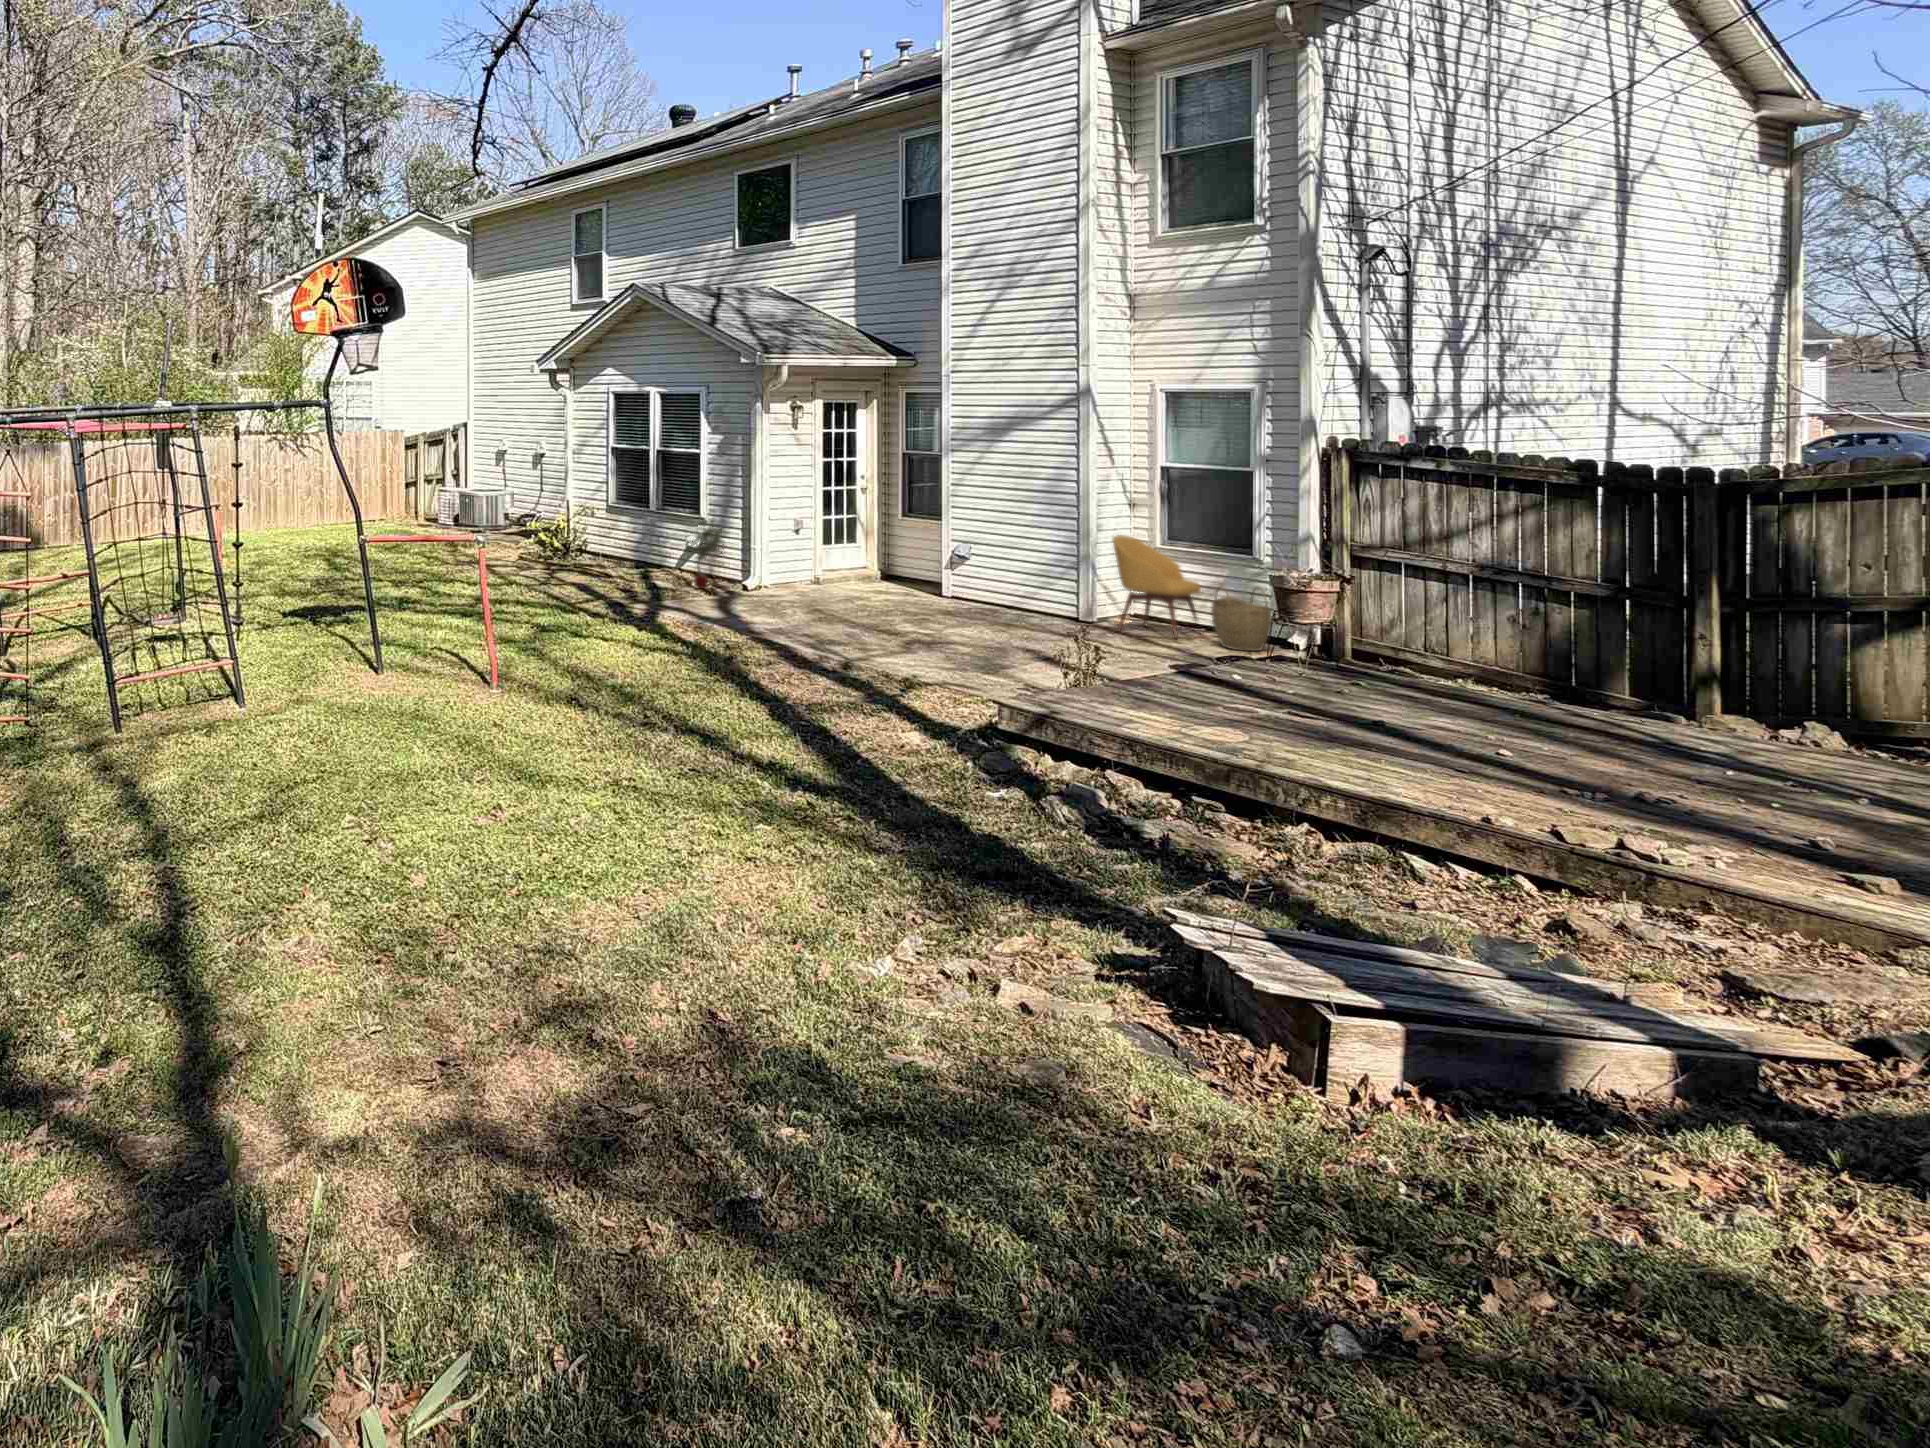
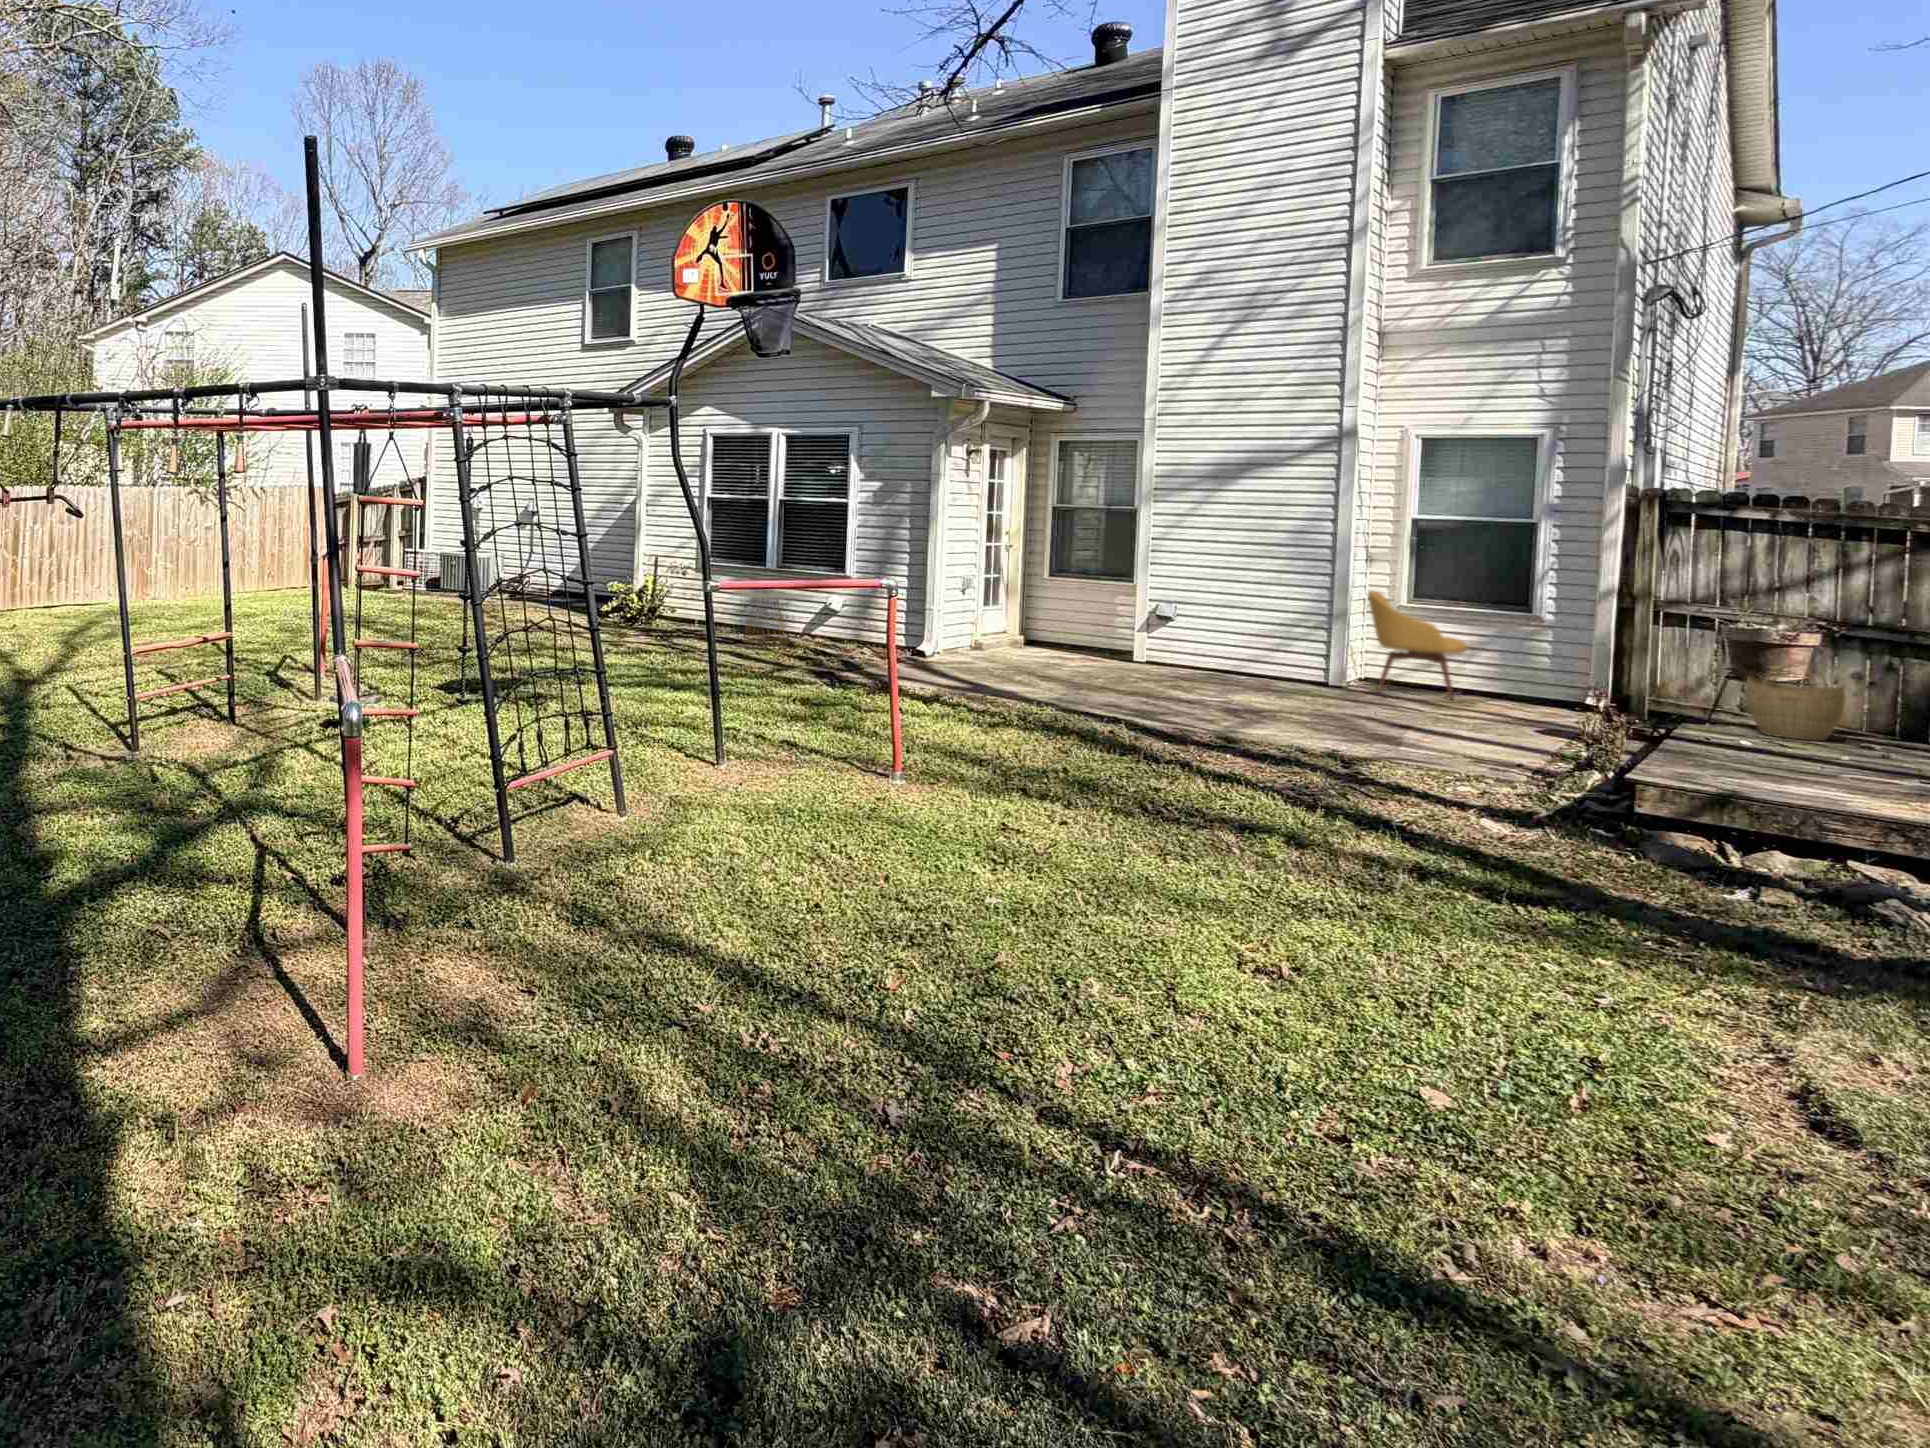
potted tree: present [686,520,724,589] -> none [828,575,886,653]
side table: none [609,526,668,582] -> present [733,592,798,644]
woven basket: present [1211,589,1271,651] -> present [1746,663,1846,741]

